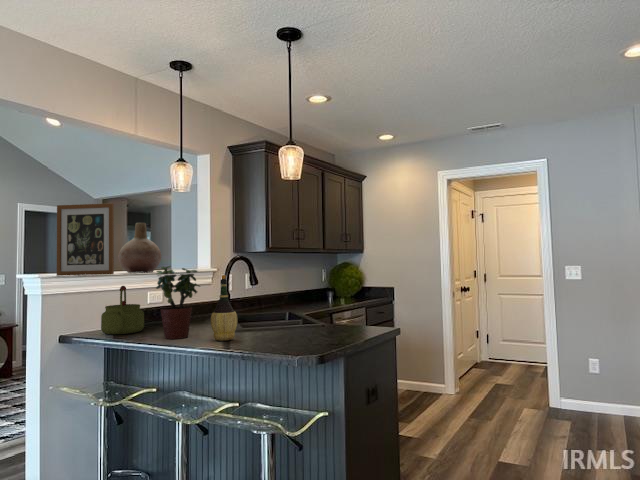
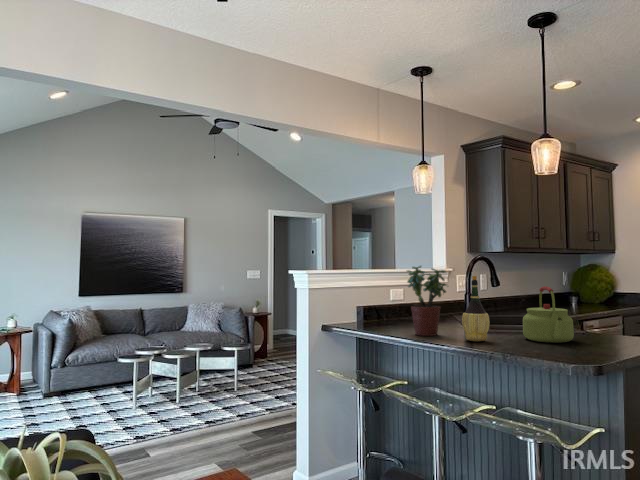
picture frame: present [57,203,114,276] -> none [318,208,365,273]
vase: present [118,223,161,273] -> none [366,225,403,271]
kettle: present [101,286,144,334] -> present [523,286,574,343]

